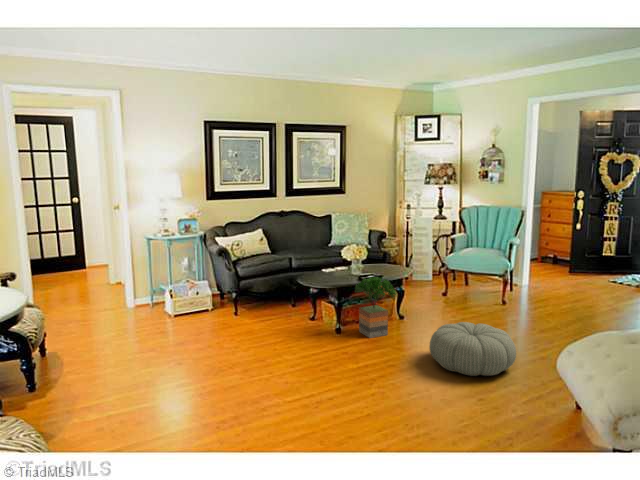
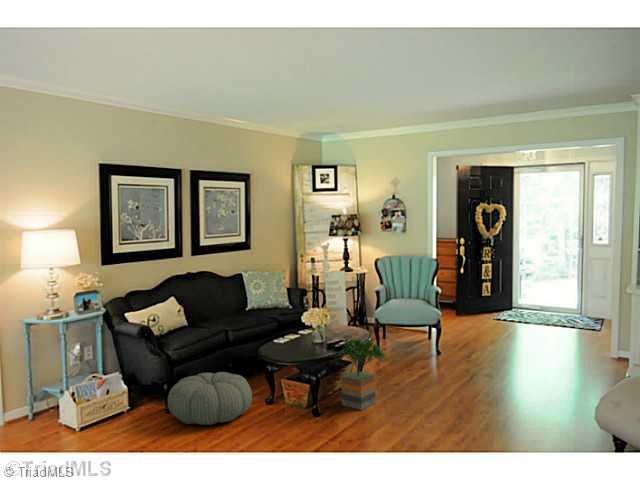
pouf: present [429,322,516,376] -> present [168,372,252,425]

